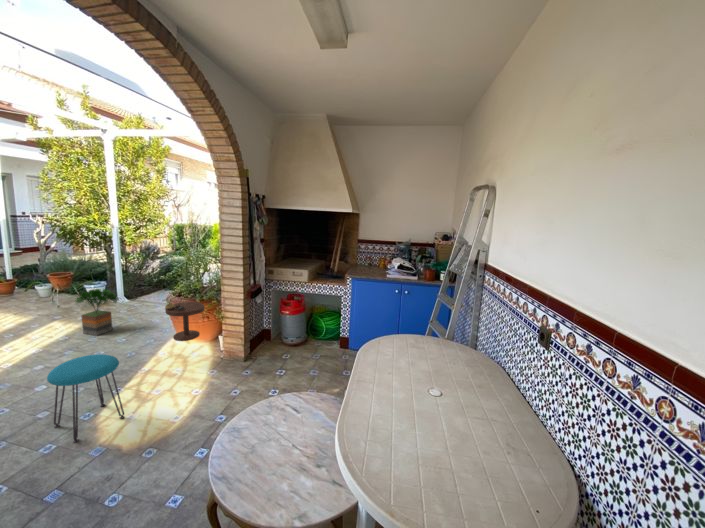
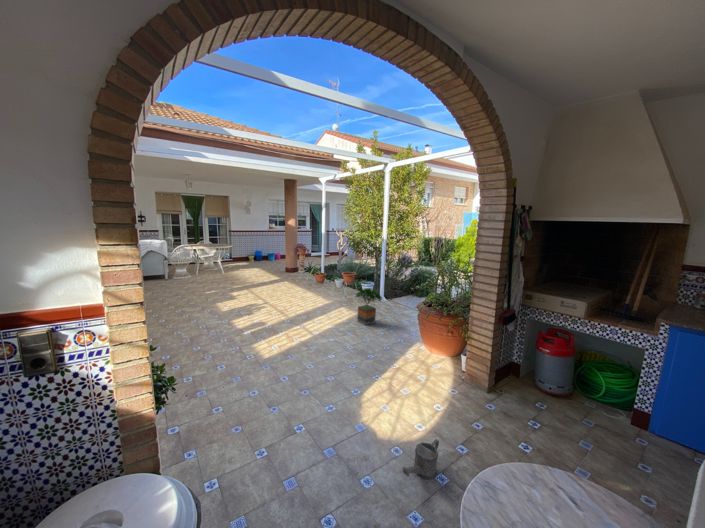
side table: present [165,302,204,341] -> none [418,313,452,373]
stool: present [47,354,124,443] -> none [336,343,381,413]
watering can: none [155,419,196,465] -> present [403,439,439,479]

